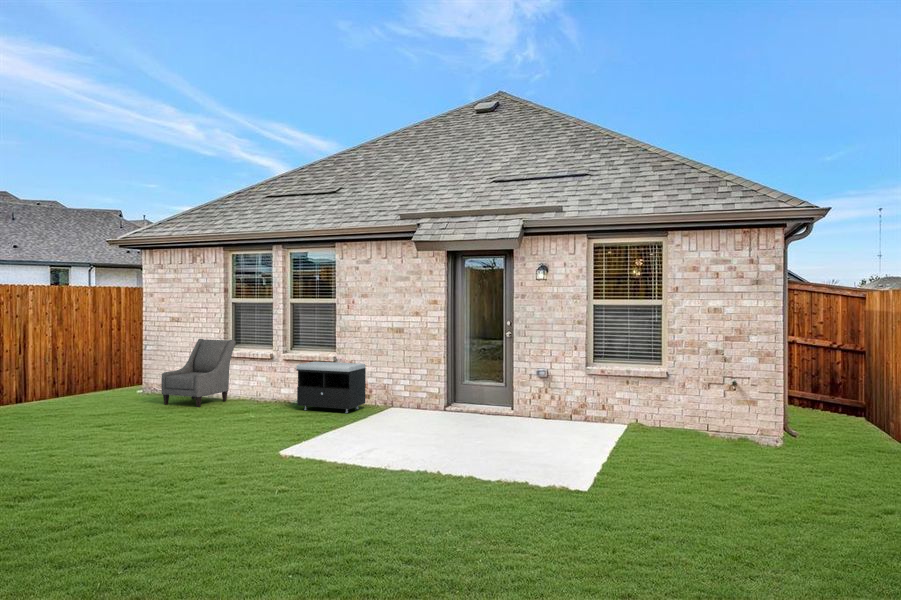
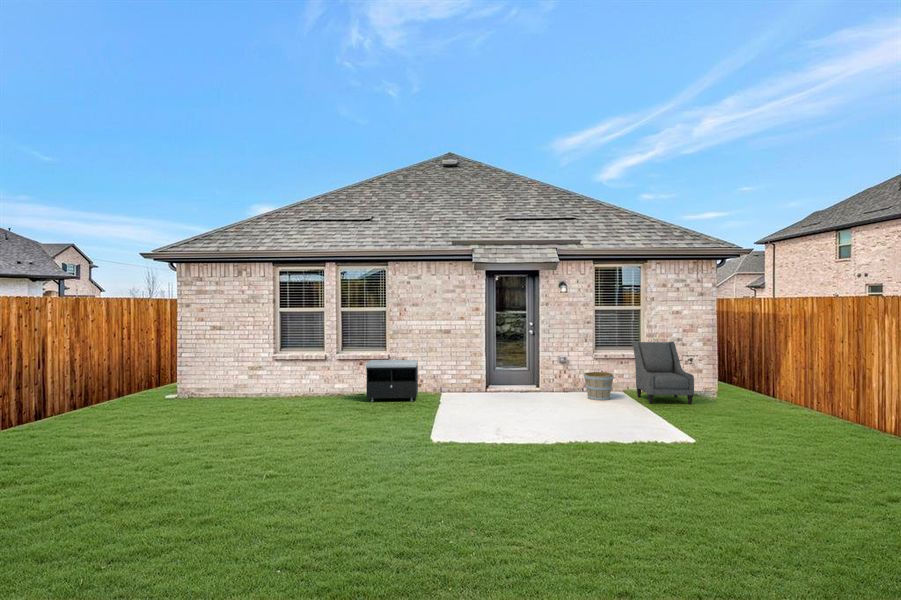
chair: present [161,339,236,407] -> present [633,342,694,404]
wooden bucket: none [561,392,604,433] -> present [583,372,614,401]

